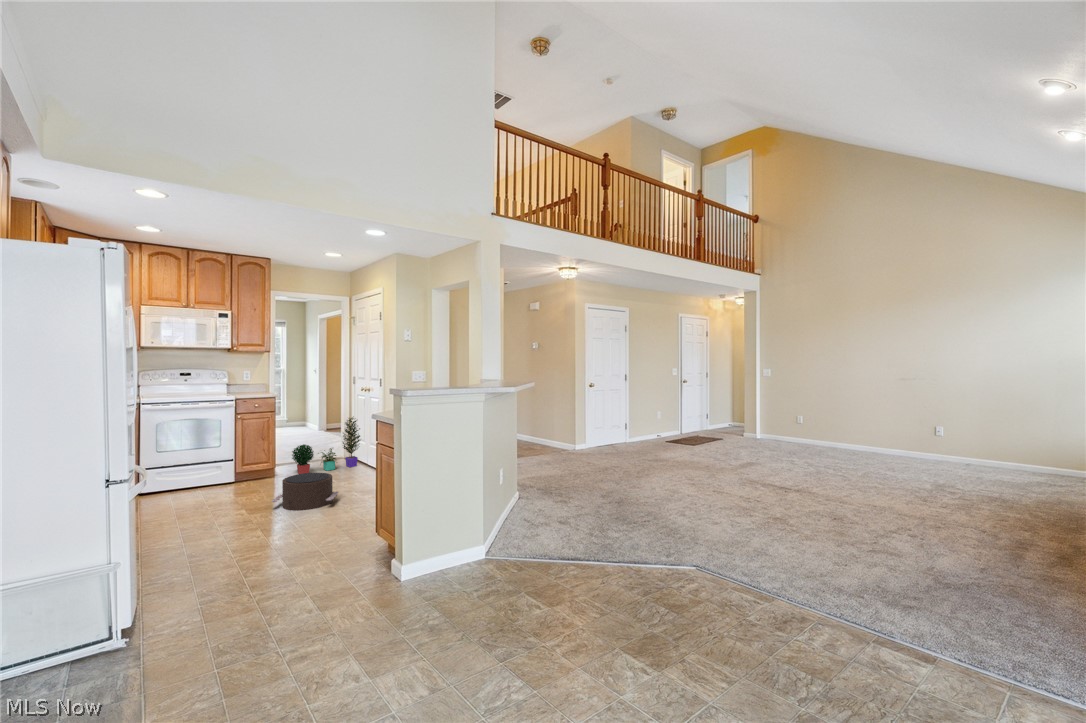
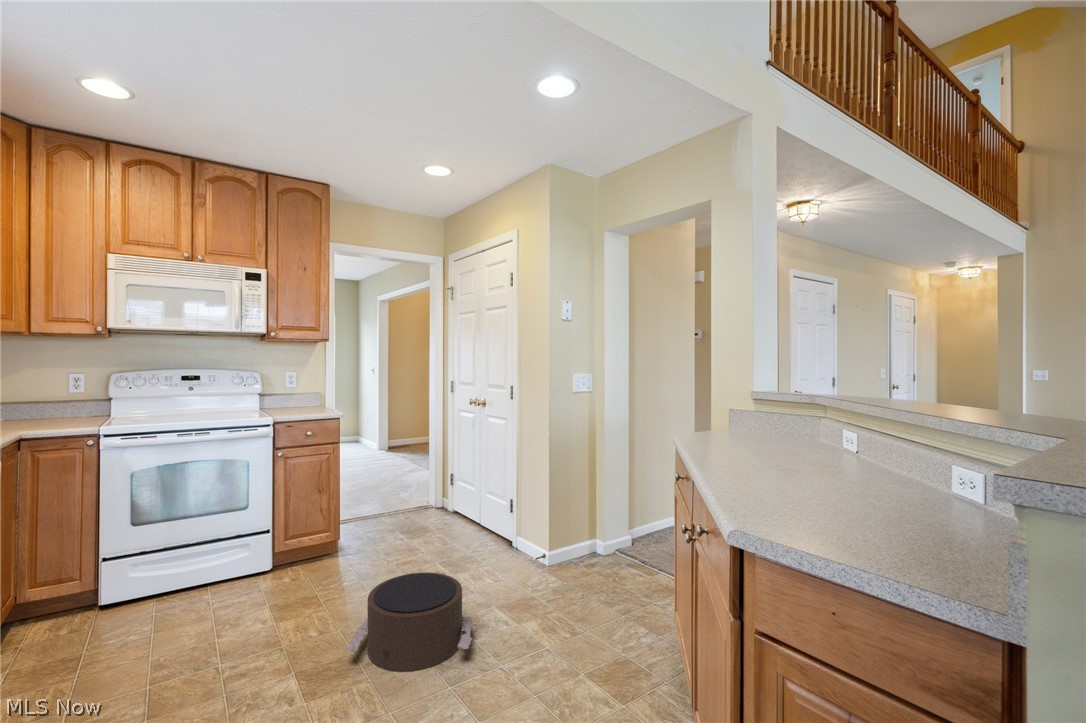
potted plant: present [292,417,360,474] -> none [363,446,470,549]

